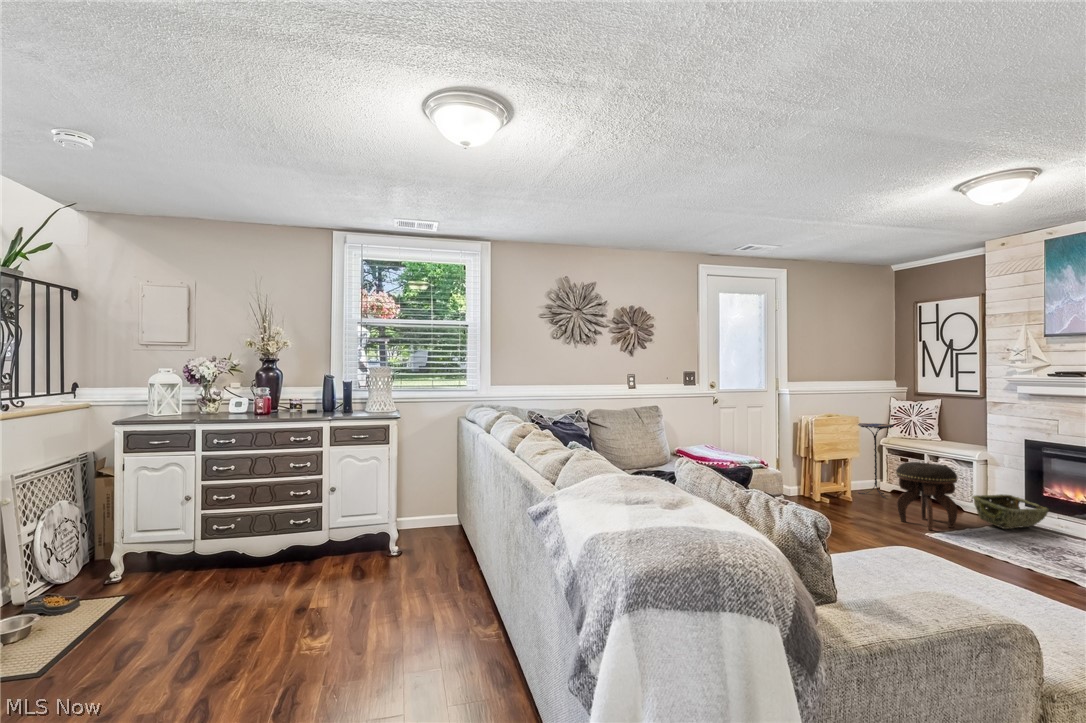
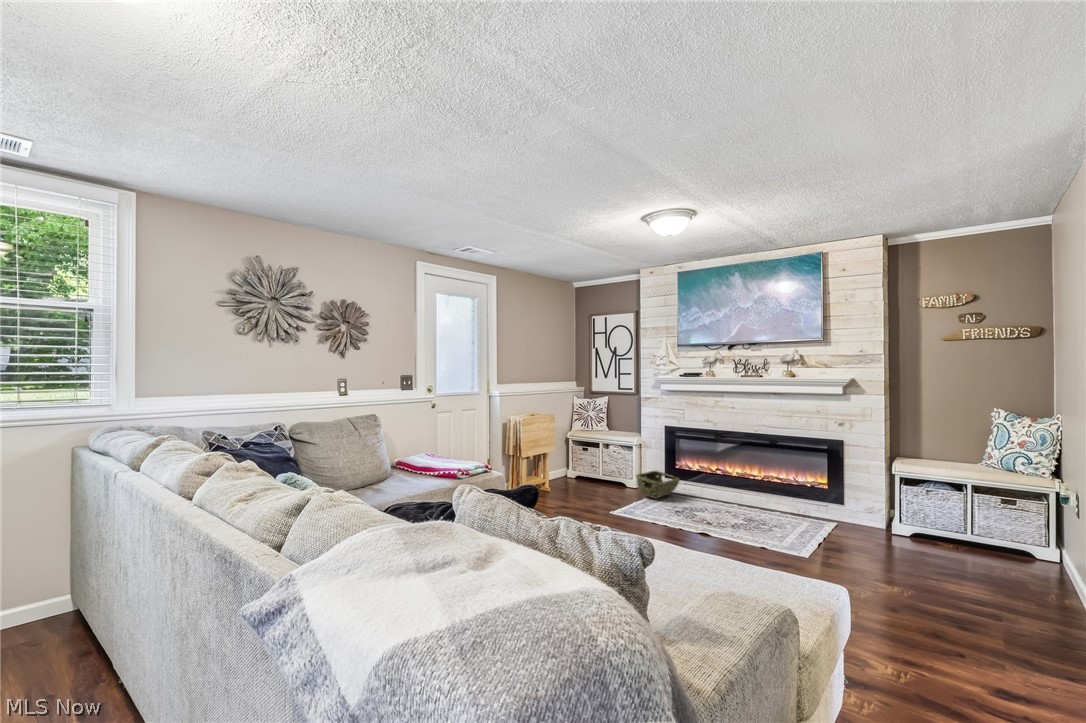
side table: present [858,423,894,497] -> none [551,419,580,484]
footstool: present [896,462,957,530] -> none [586,451,628,509]

